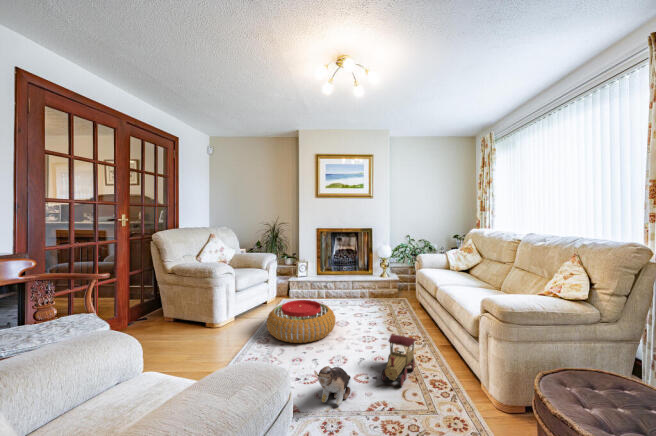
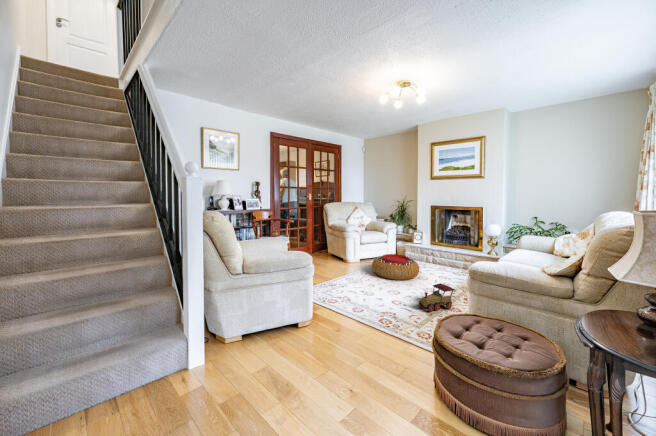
plush toy: present [314,366,351,405] -> none [369,282,401,306]

